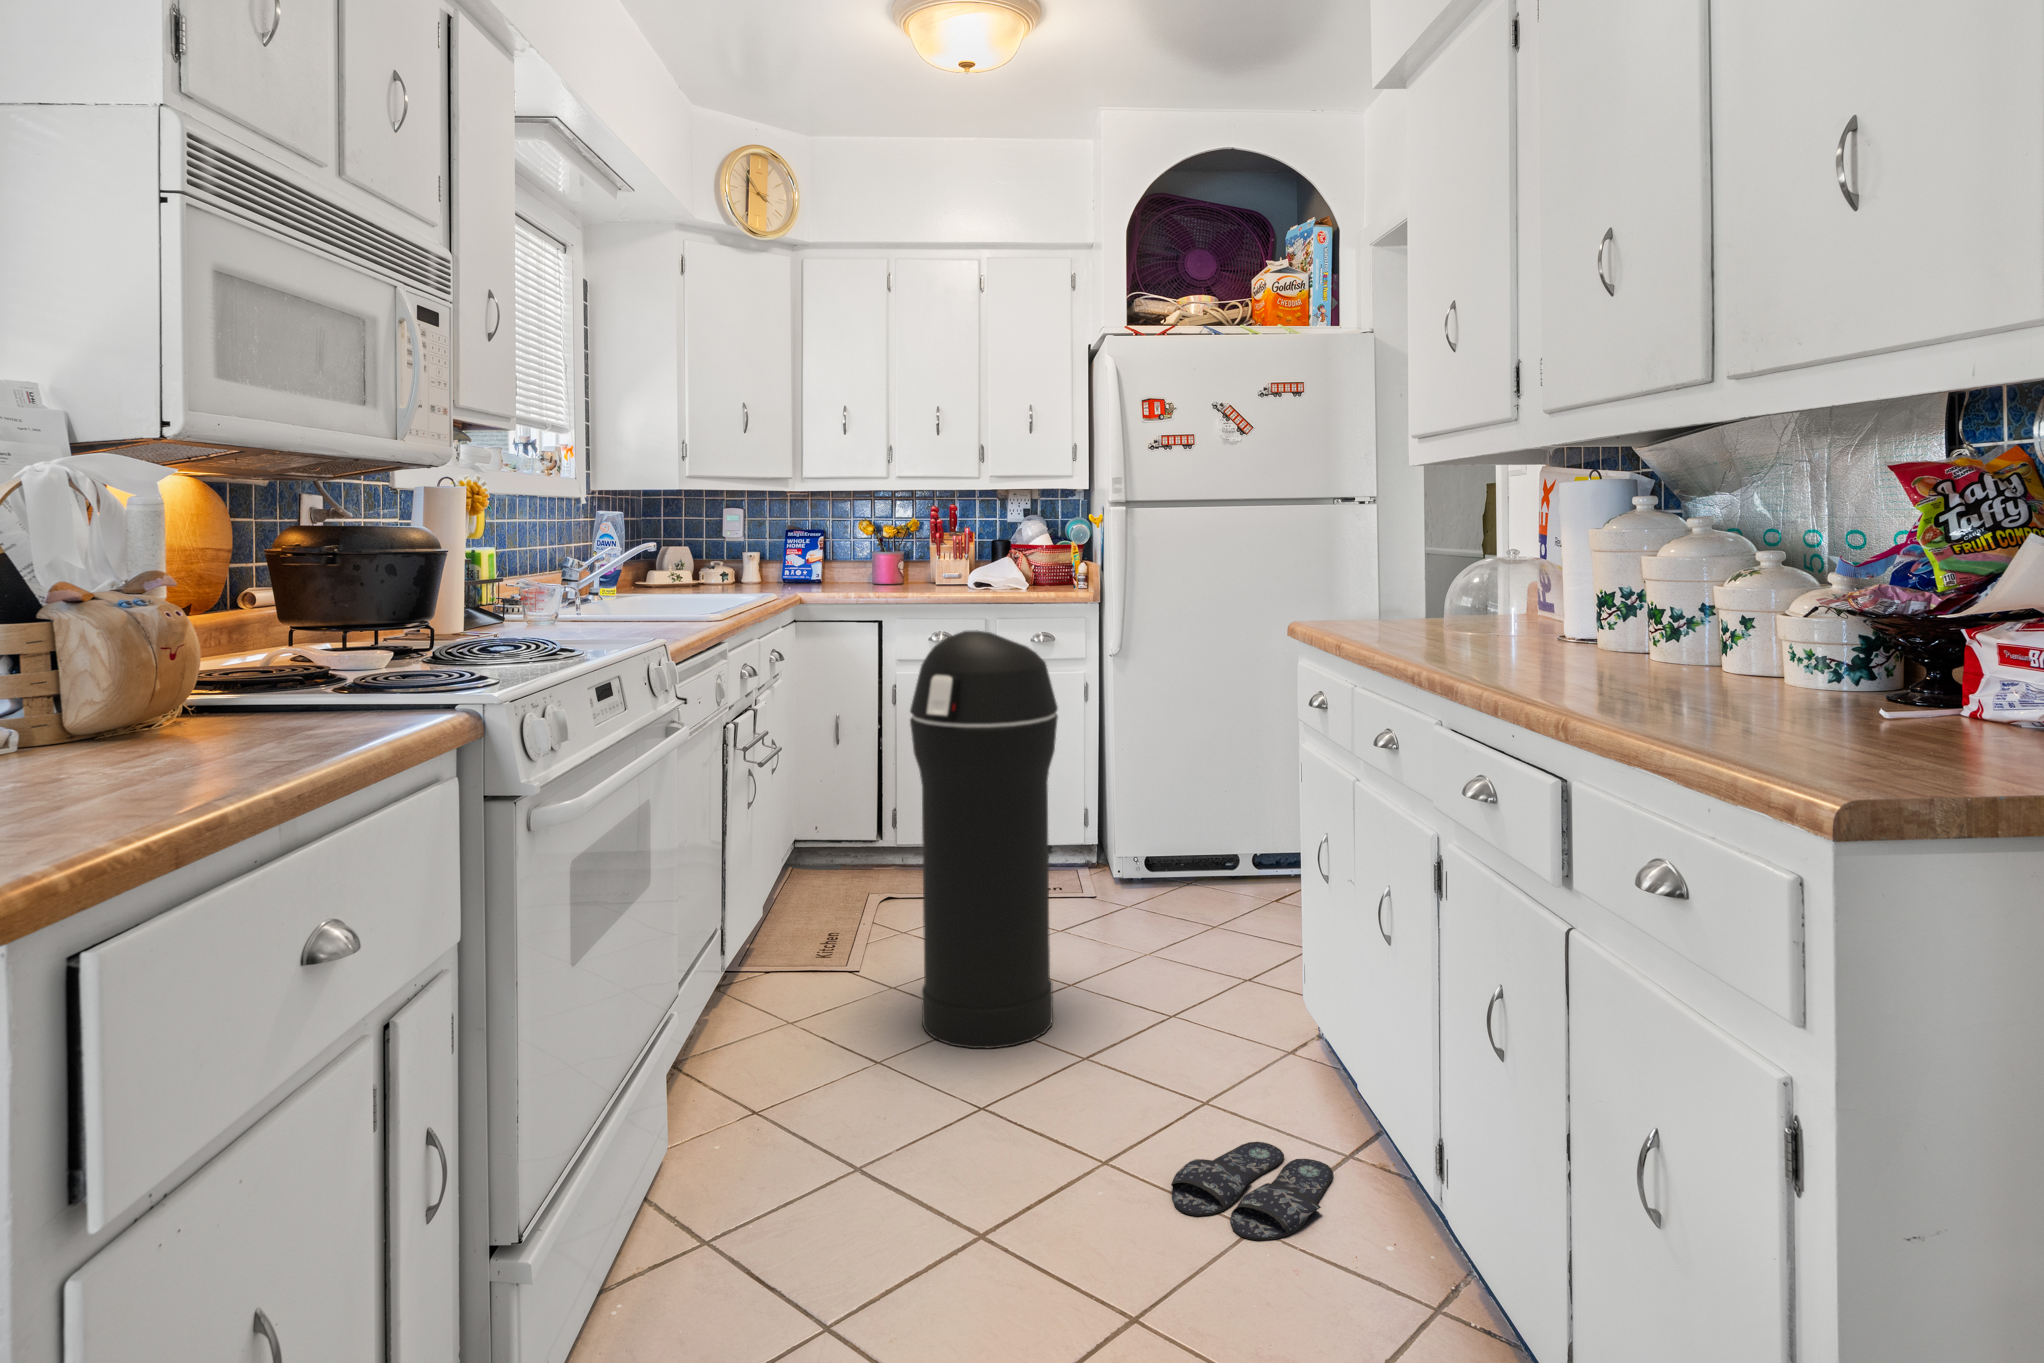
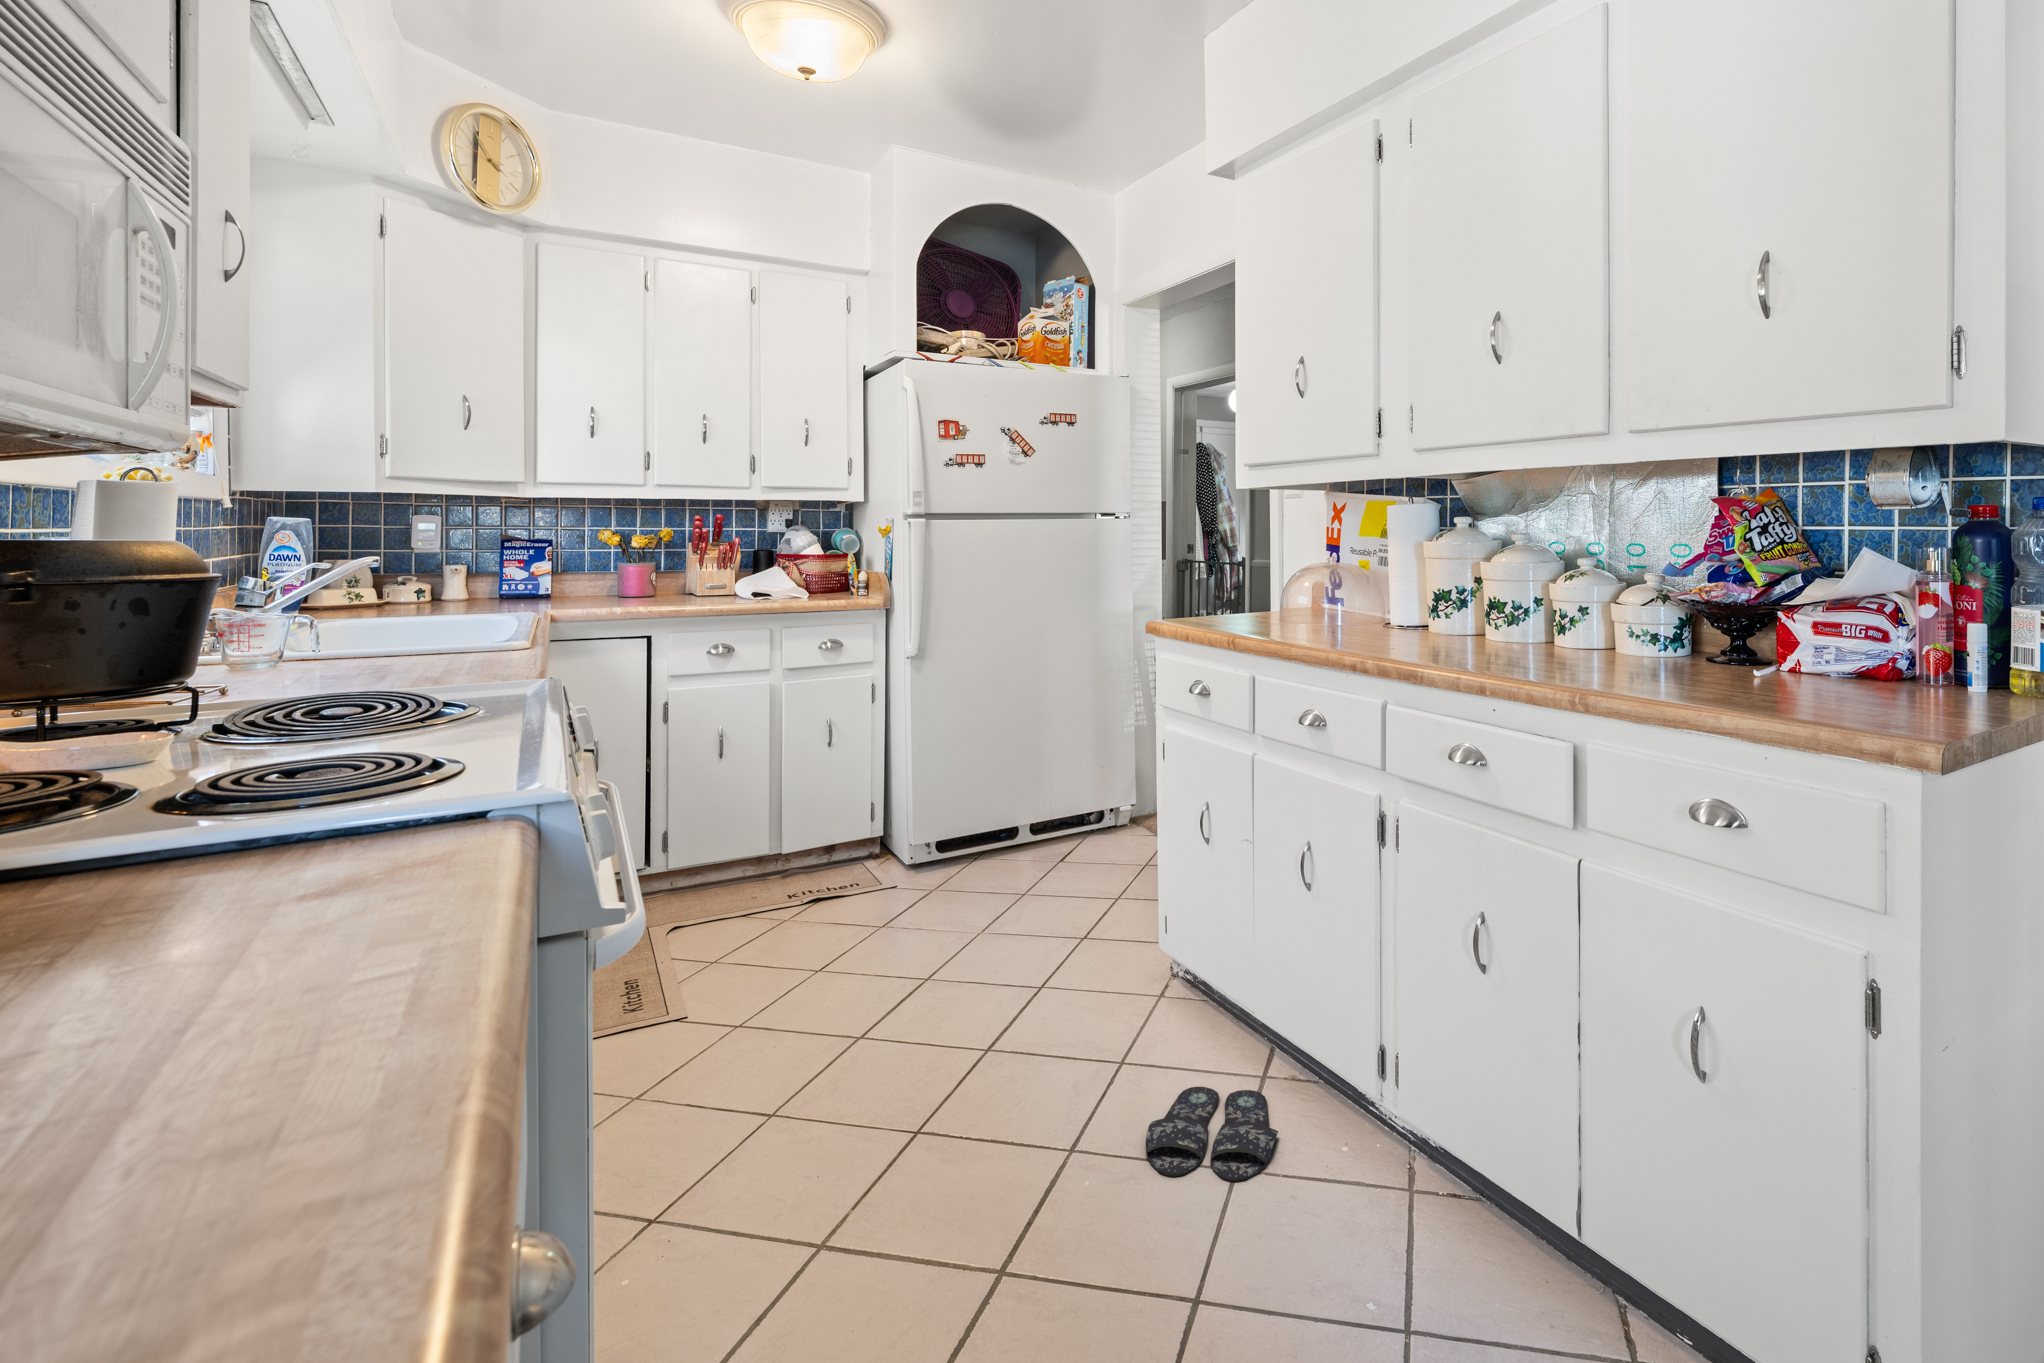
trash can: present [910,630,1058,1048] -> none [783,643,944,1074]

